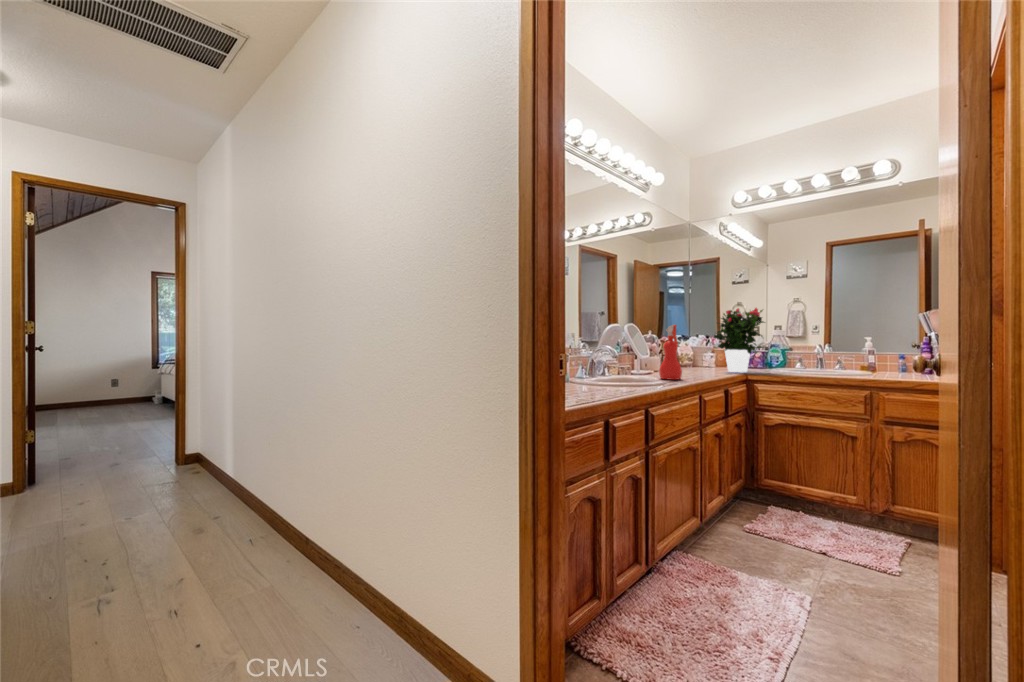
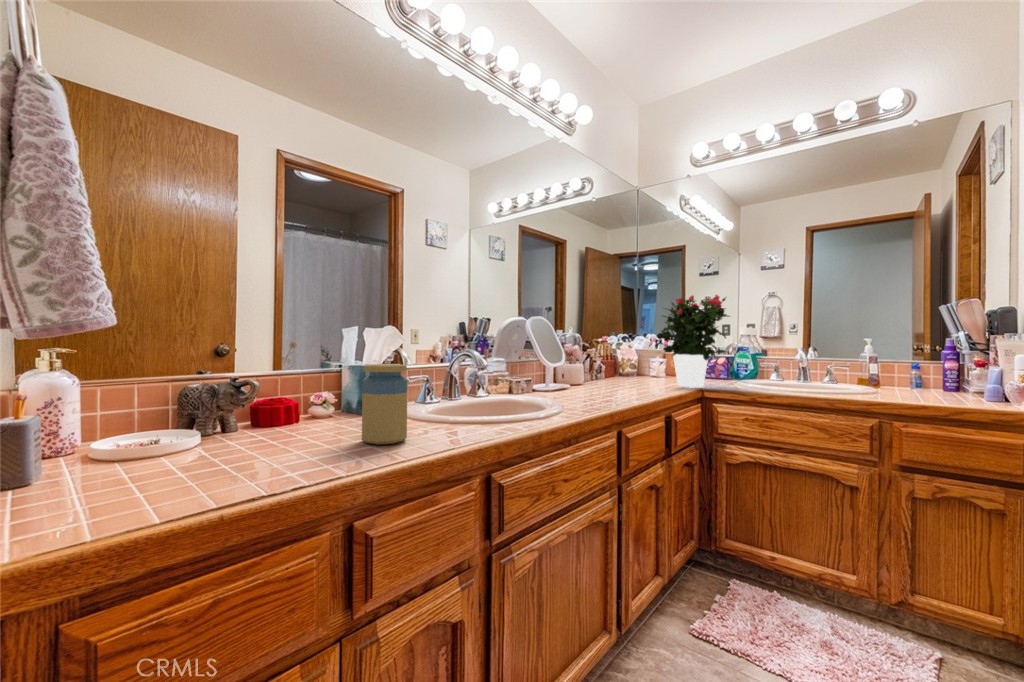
spray bottle: present [659,325,682,380] -> none [561,314,595,403]
jar: none [583,354,606,394] -> present [362,364,408,444]

